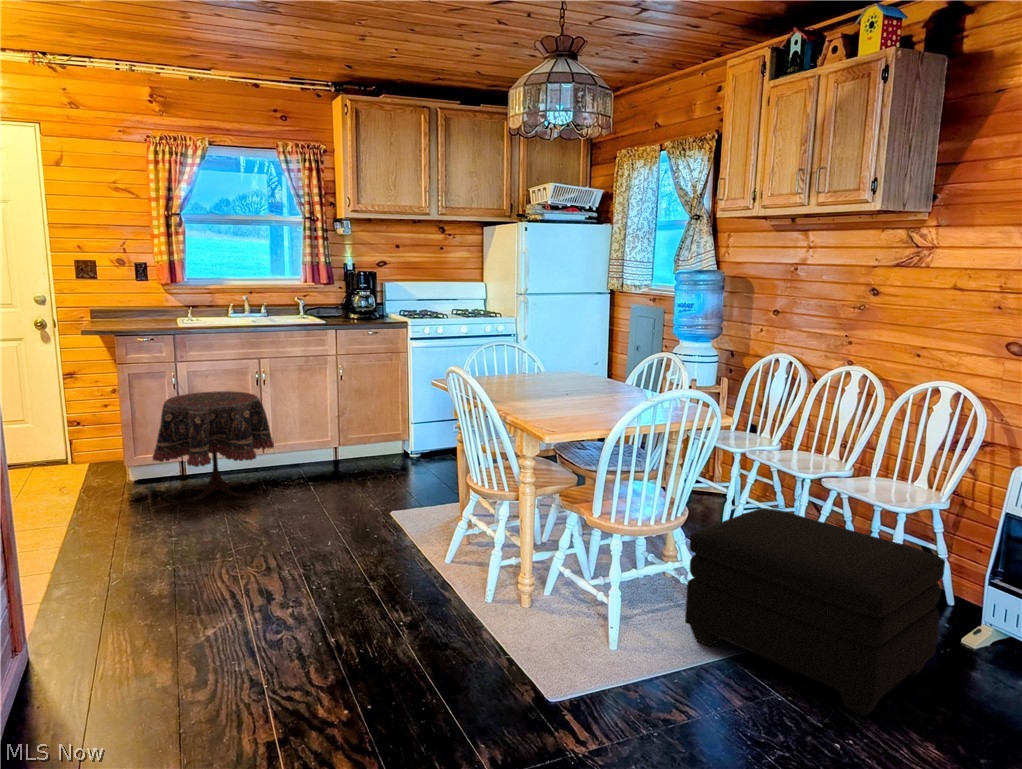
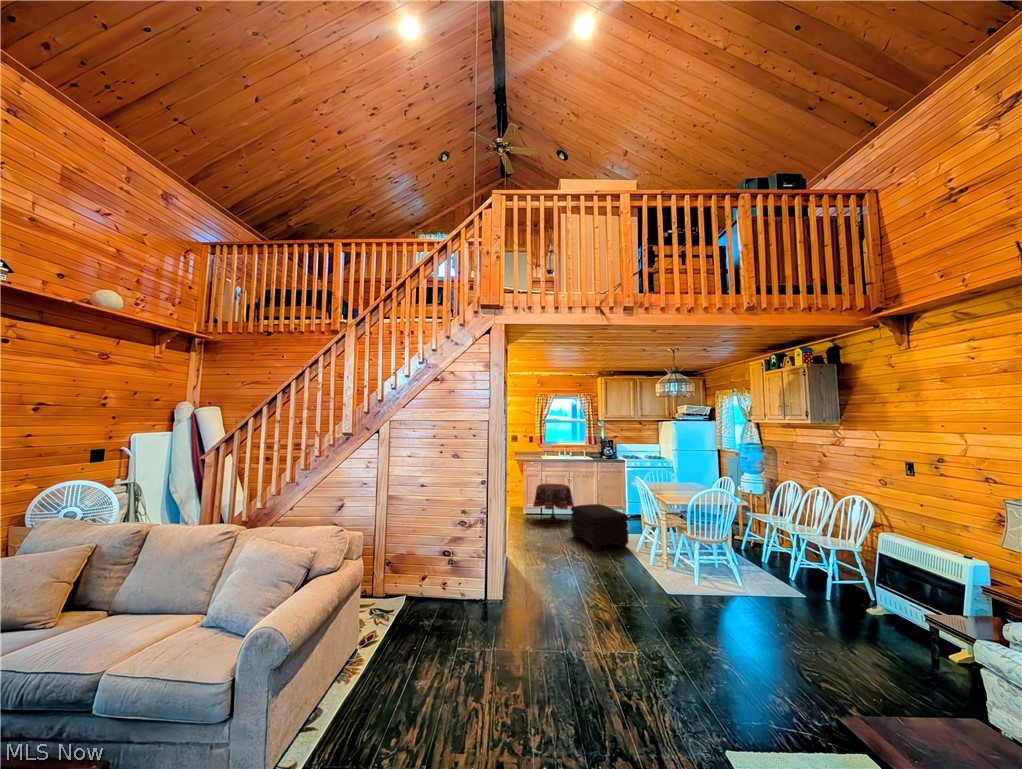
ottoman: present [685,508,945,717] -> present [571,504,629,551]

